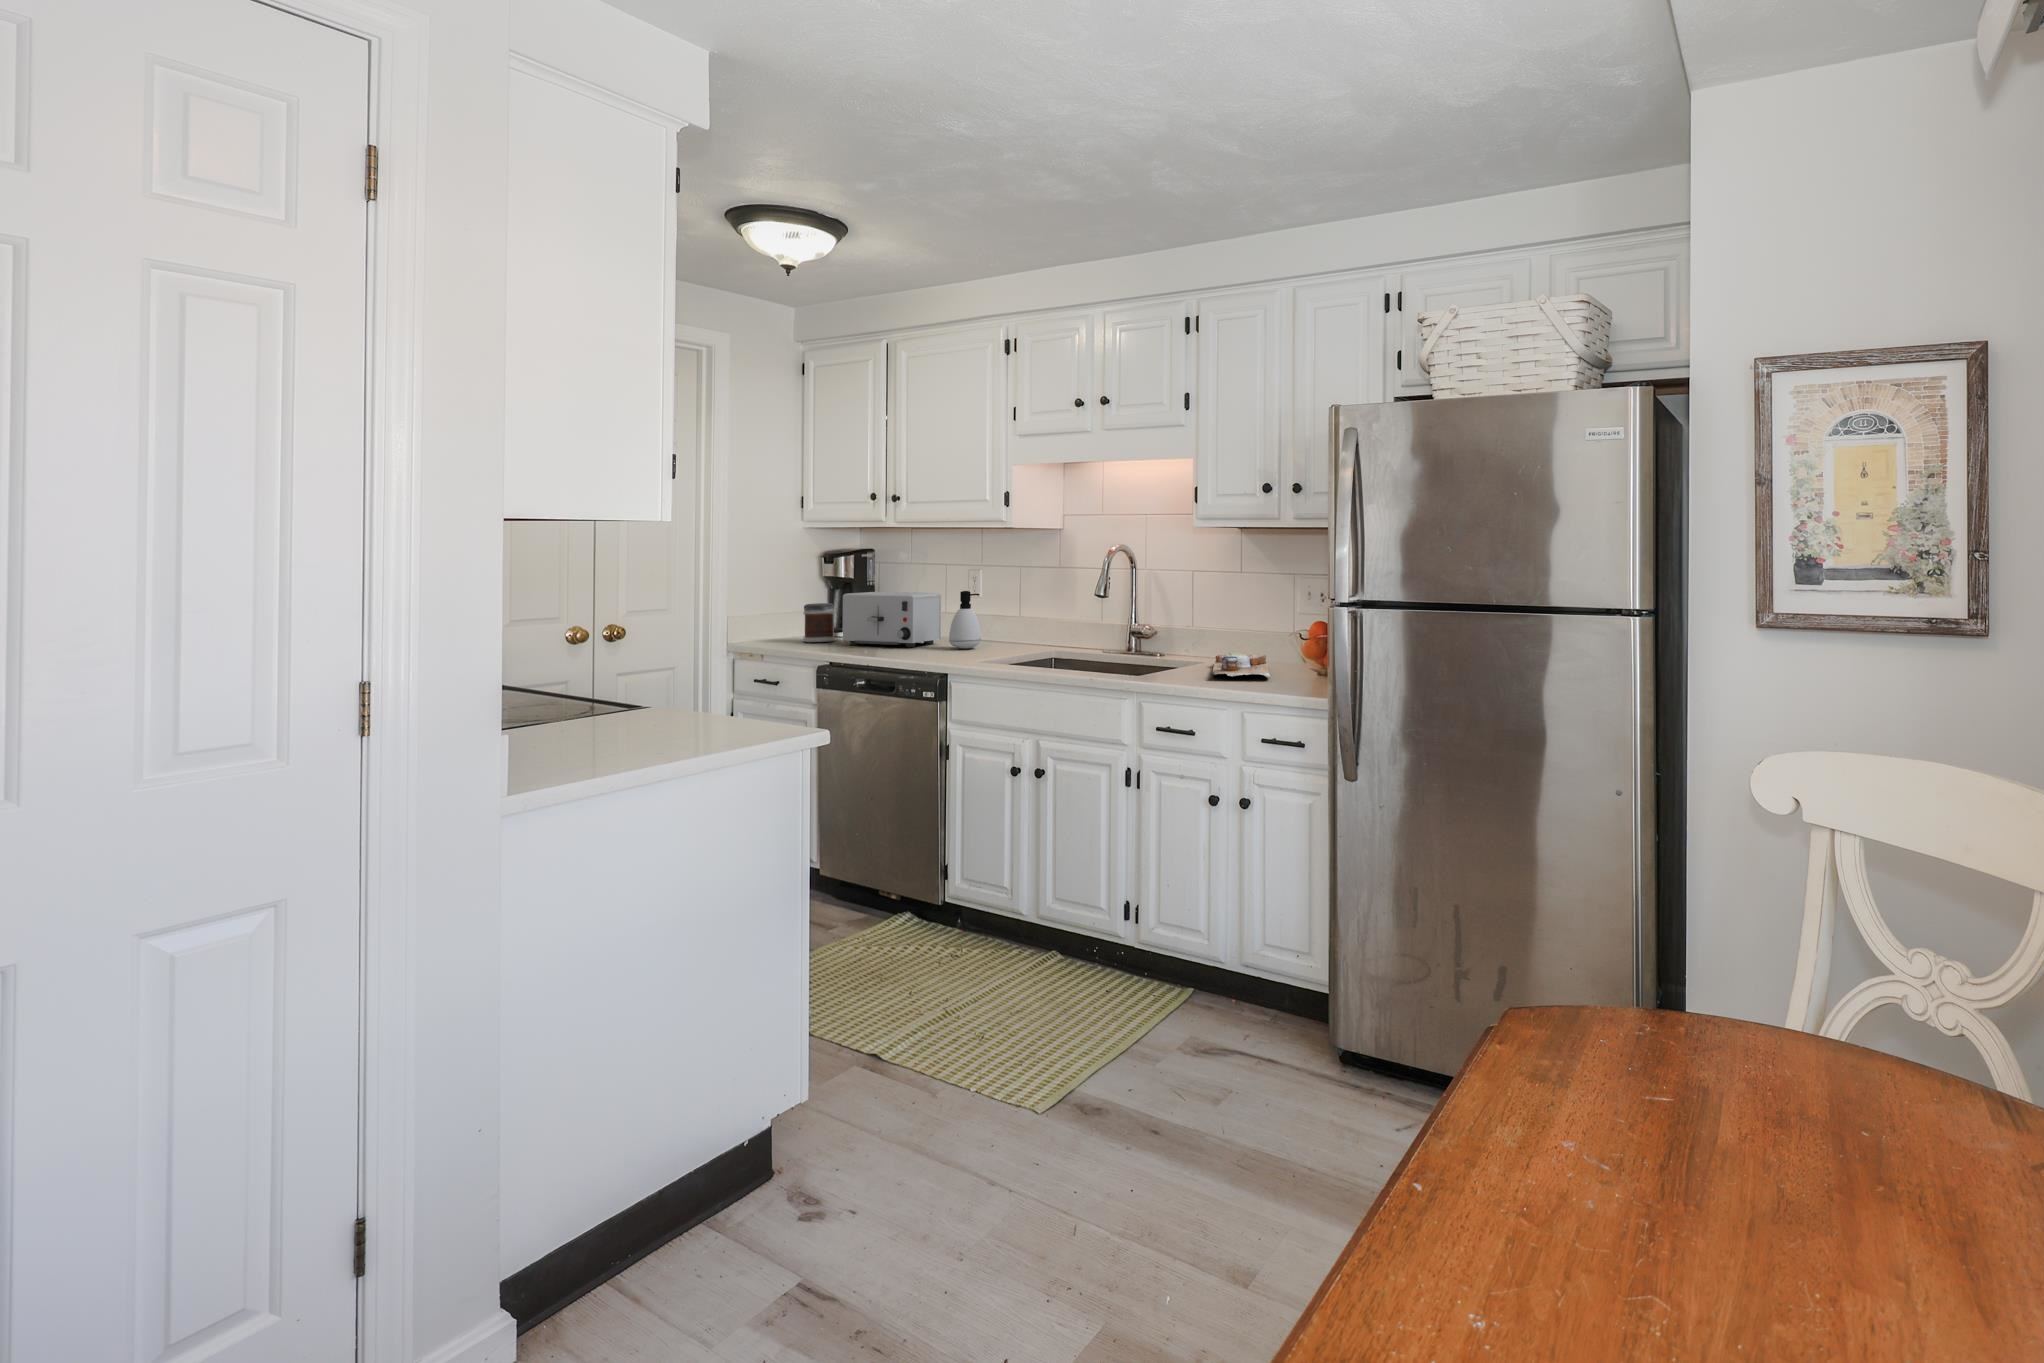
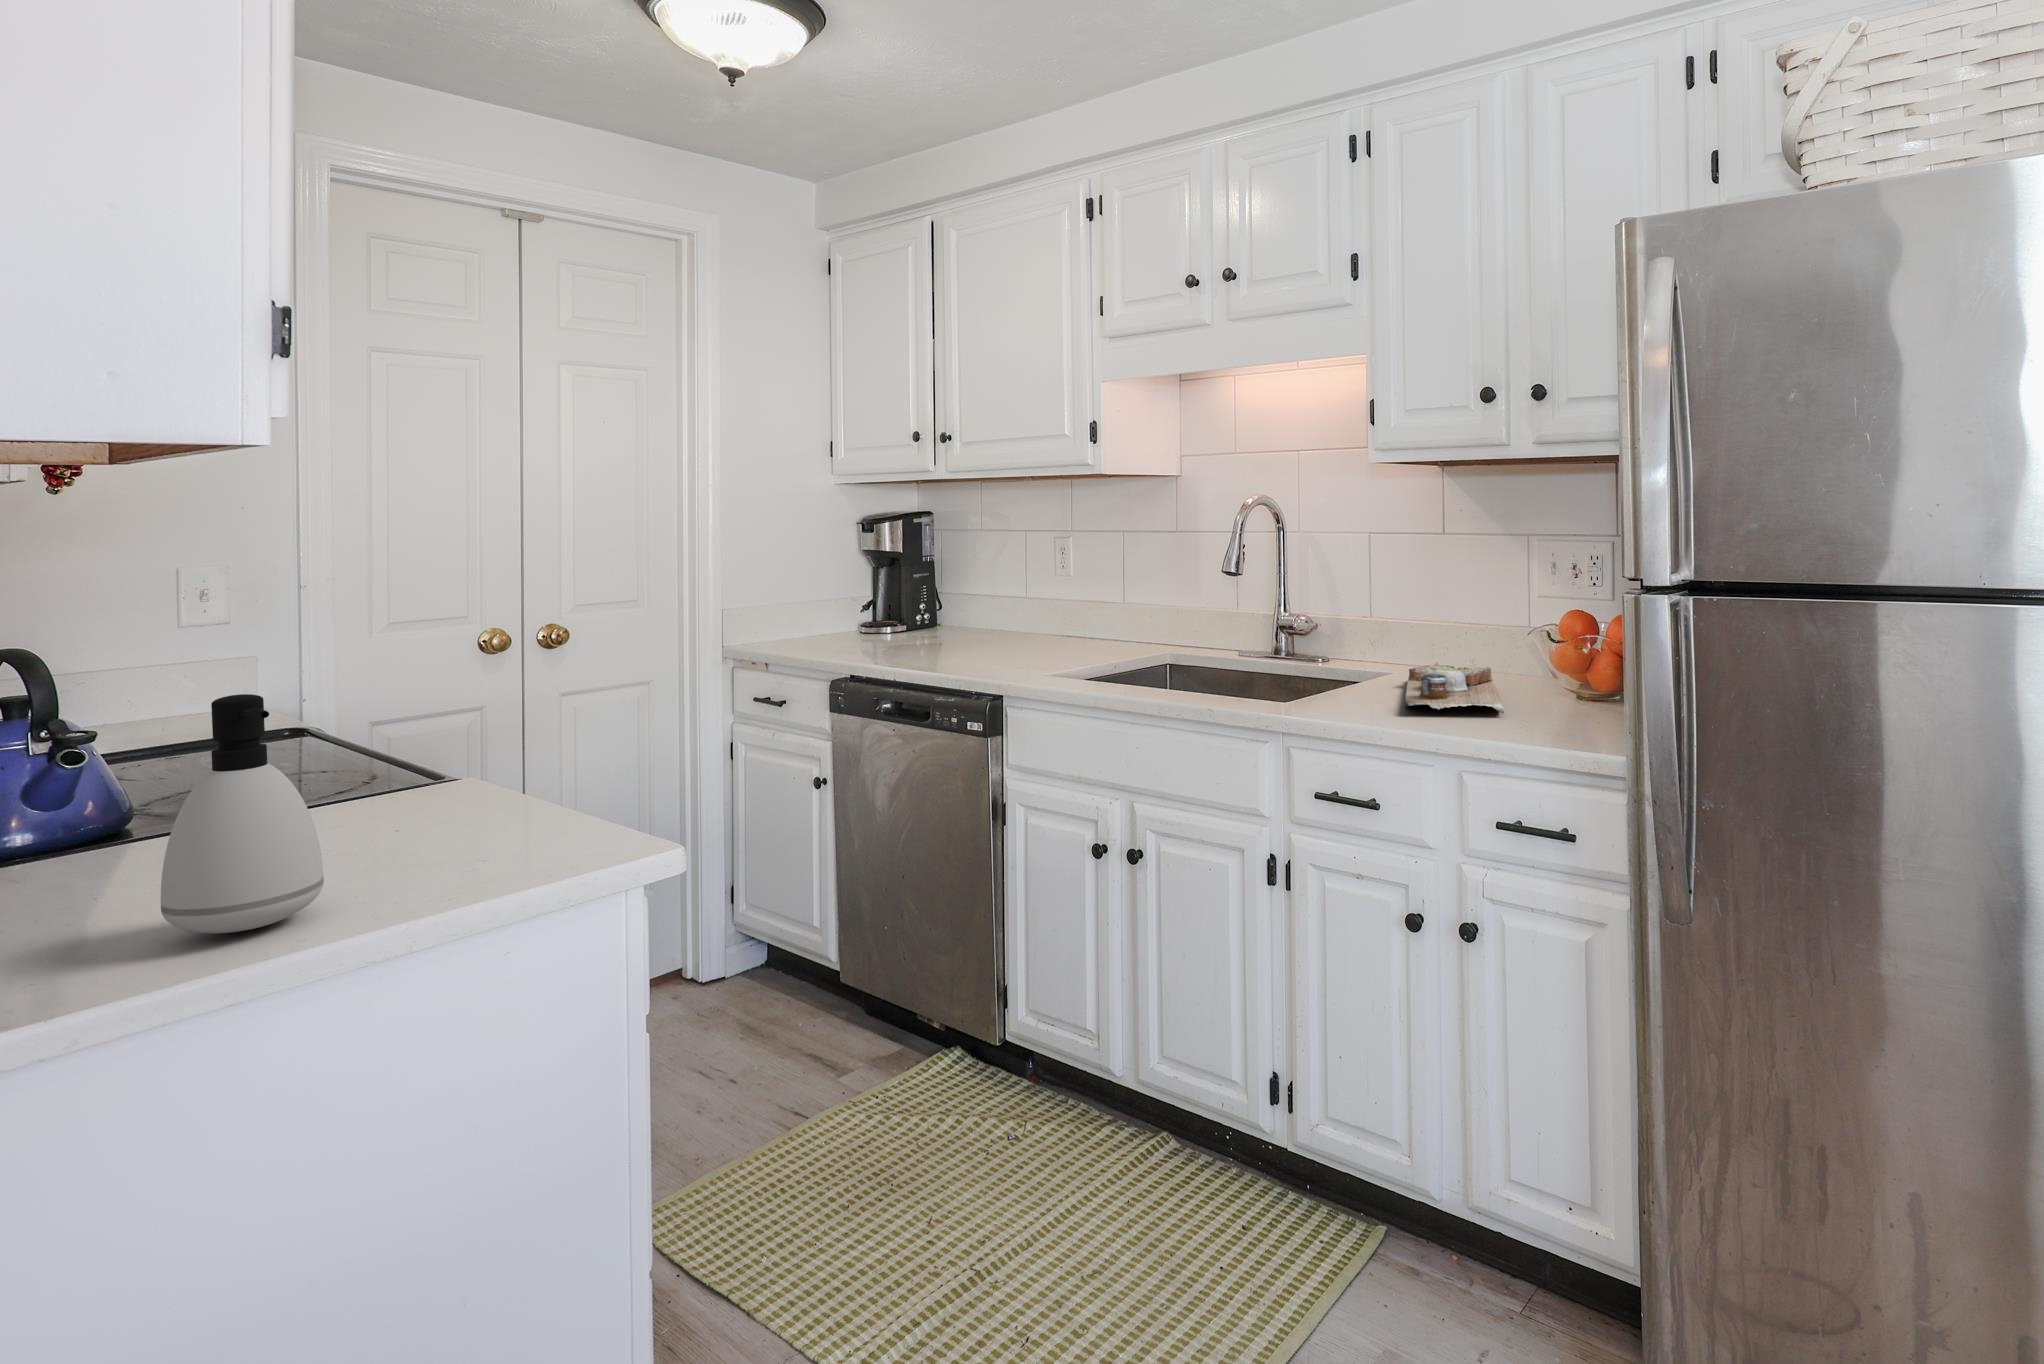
soap dispenser: present [949,591,981,649] -> present [161,694,324,934]
toaster: present [842,592,941,647] -> none [875,572,1011,651]
jar: present [803,603,835,642] -> none [828,589,872,644]

